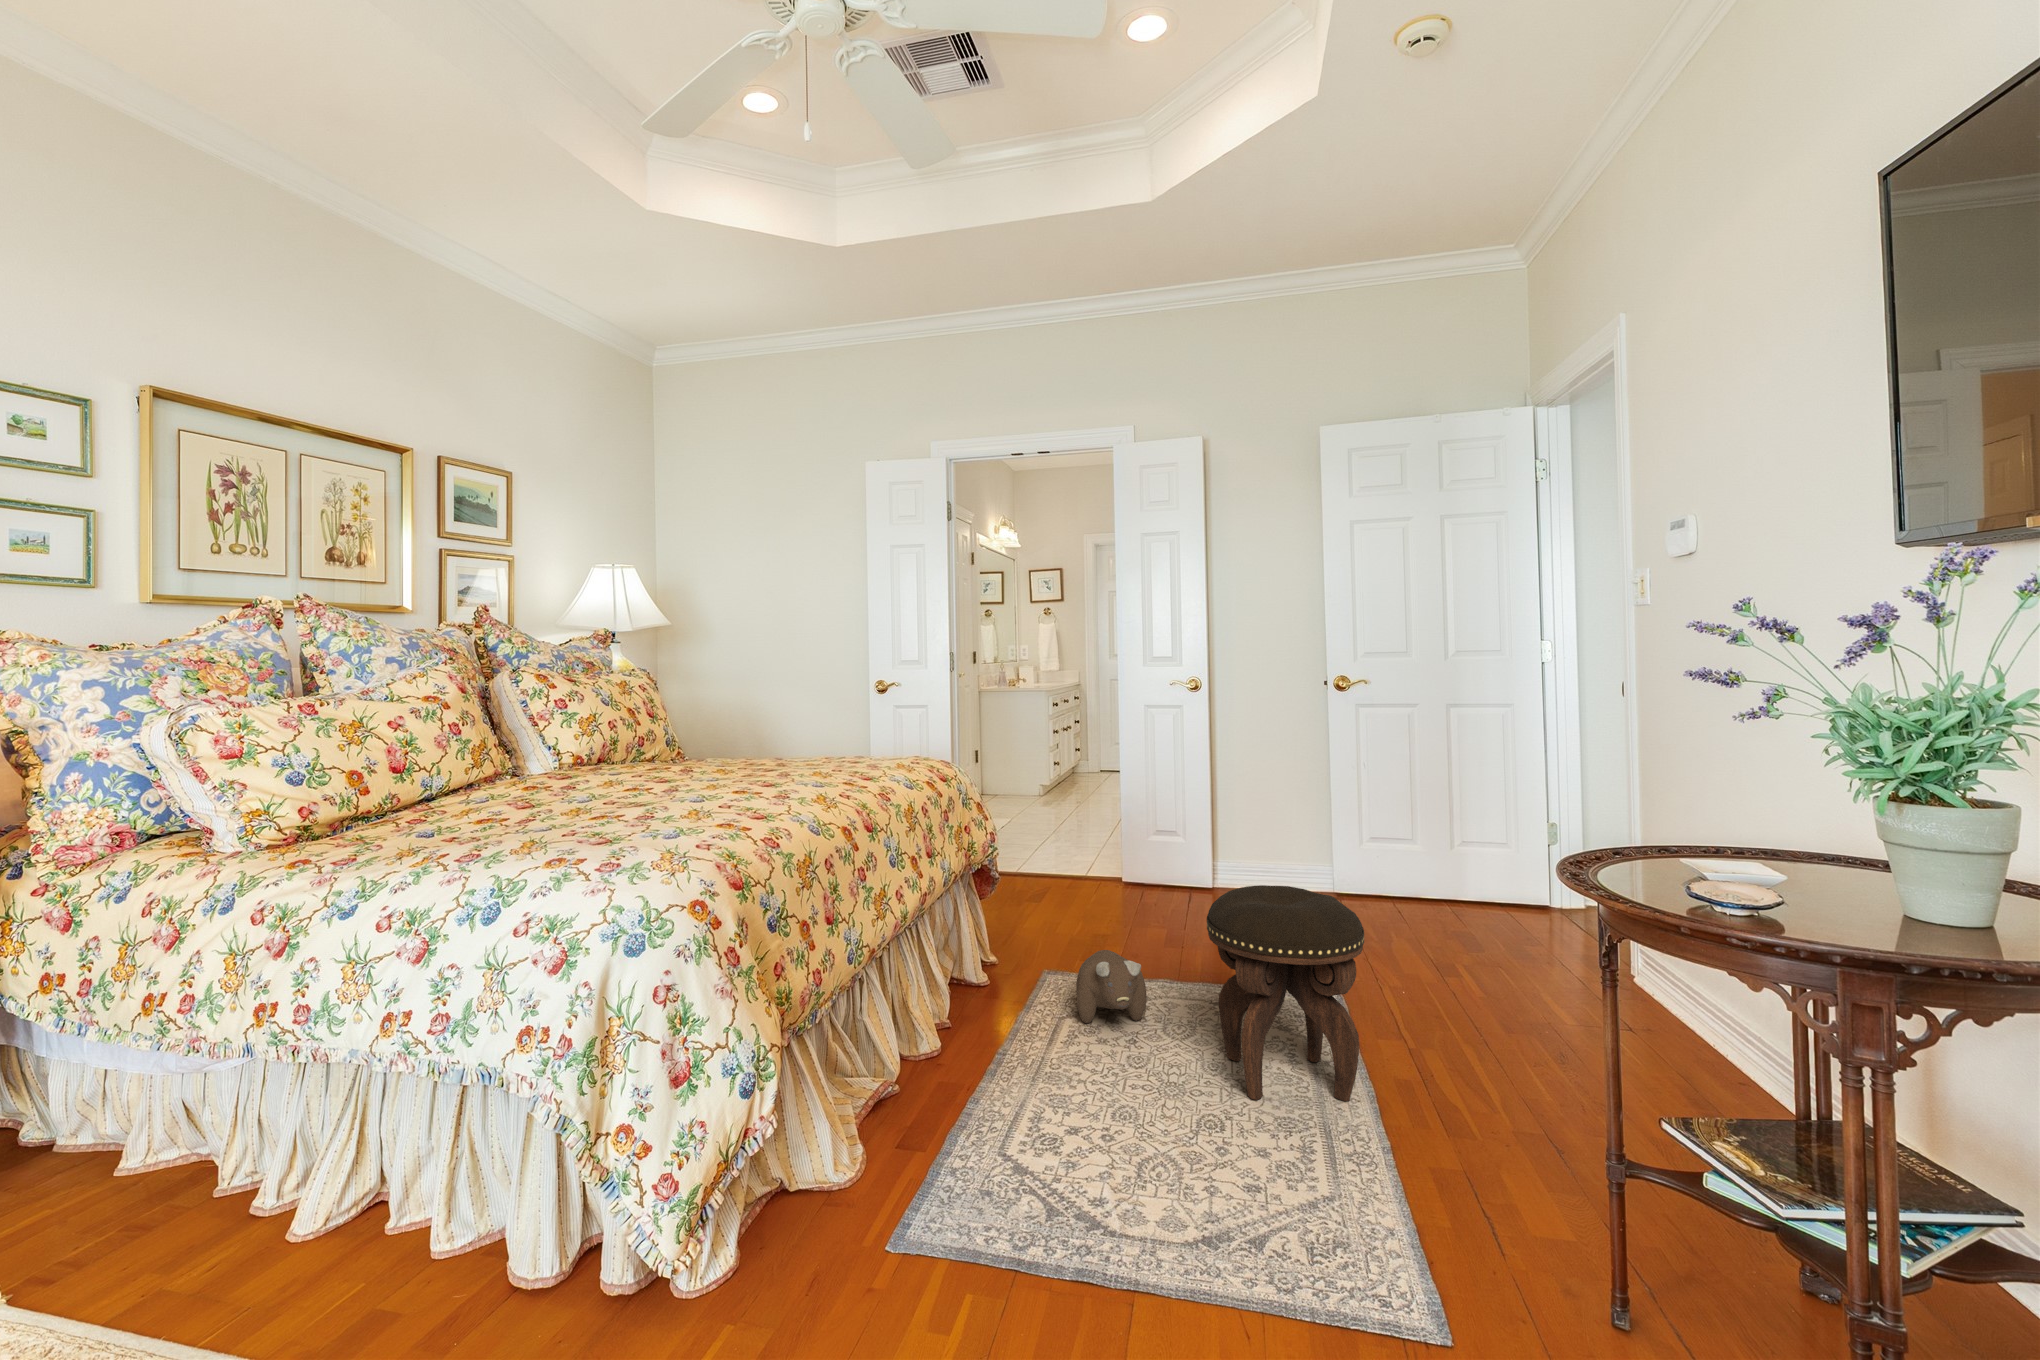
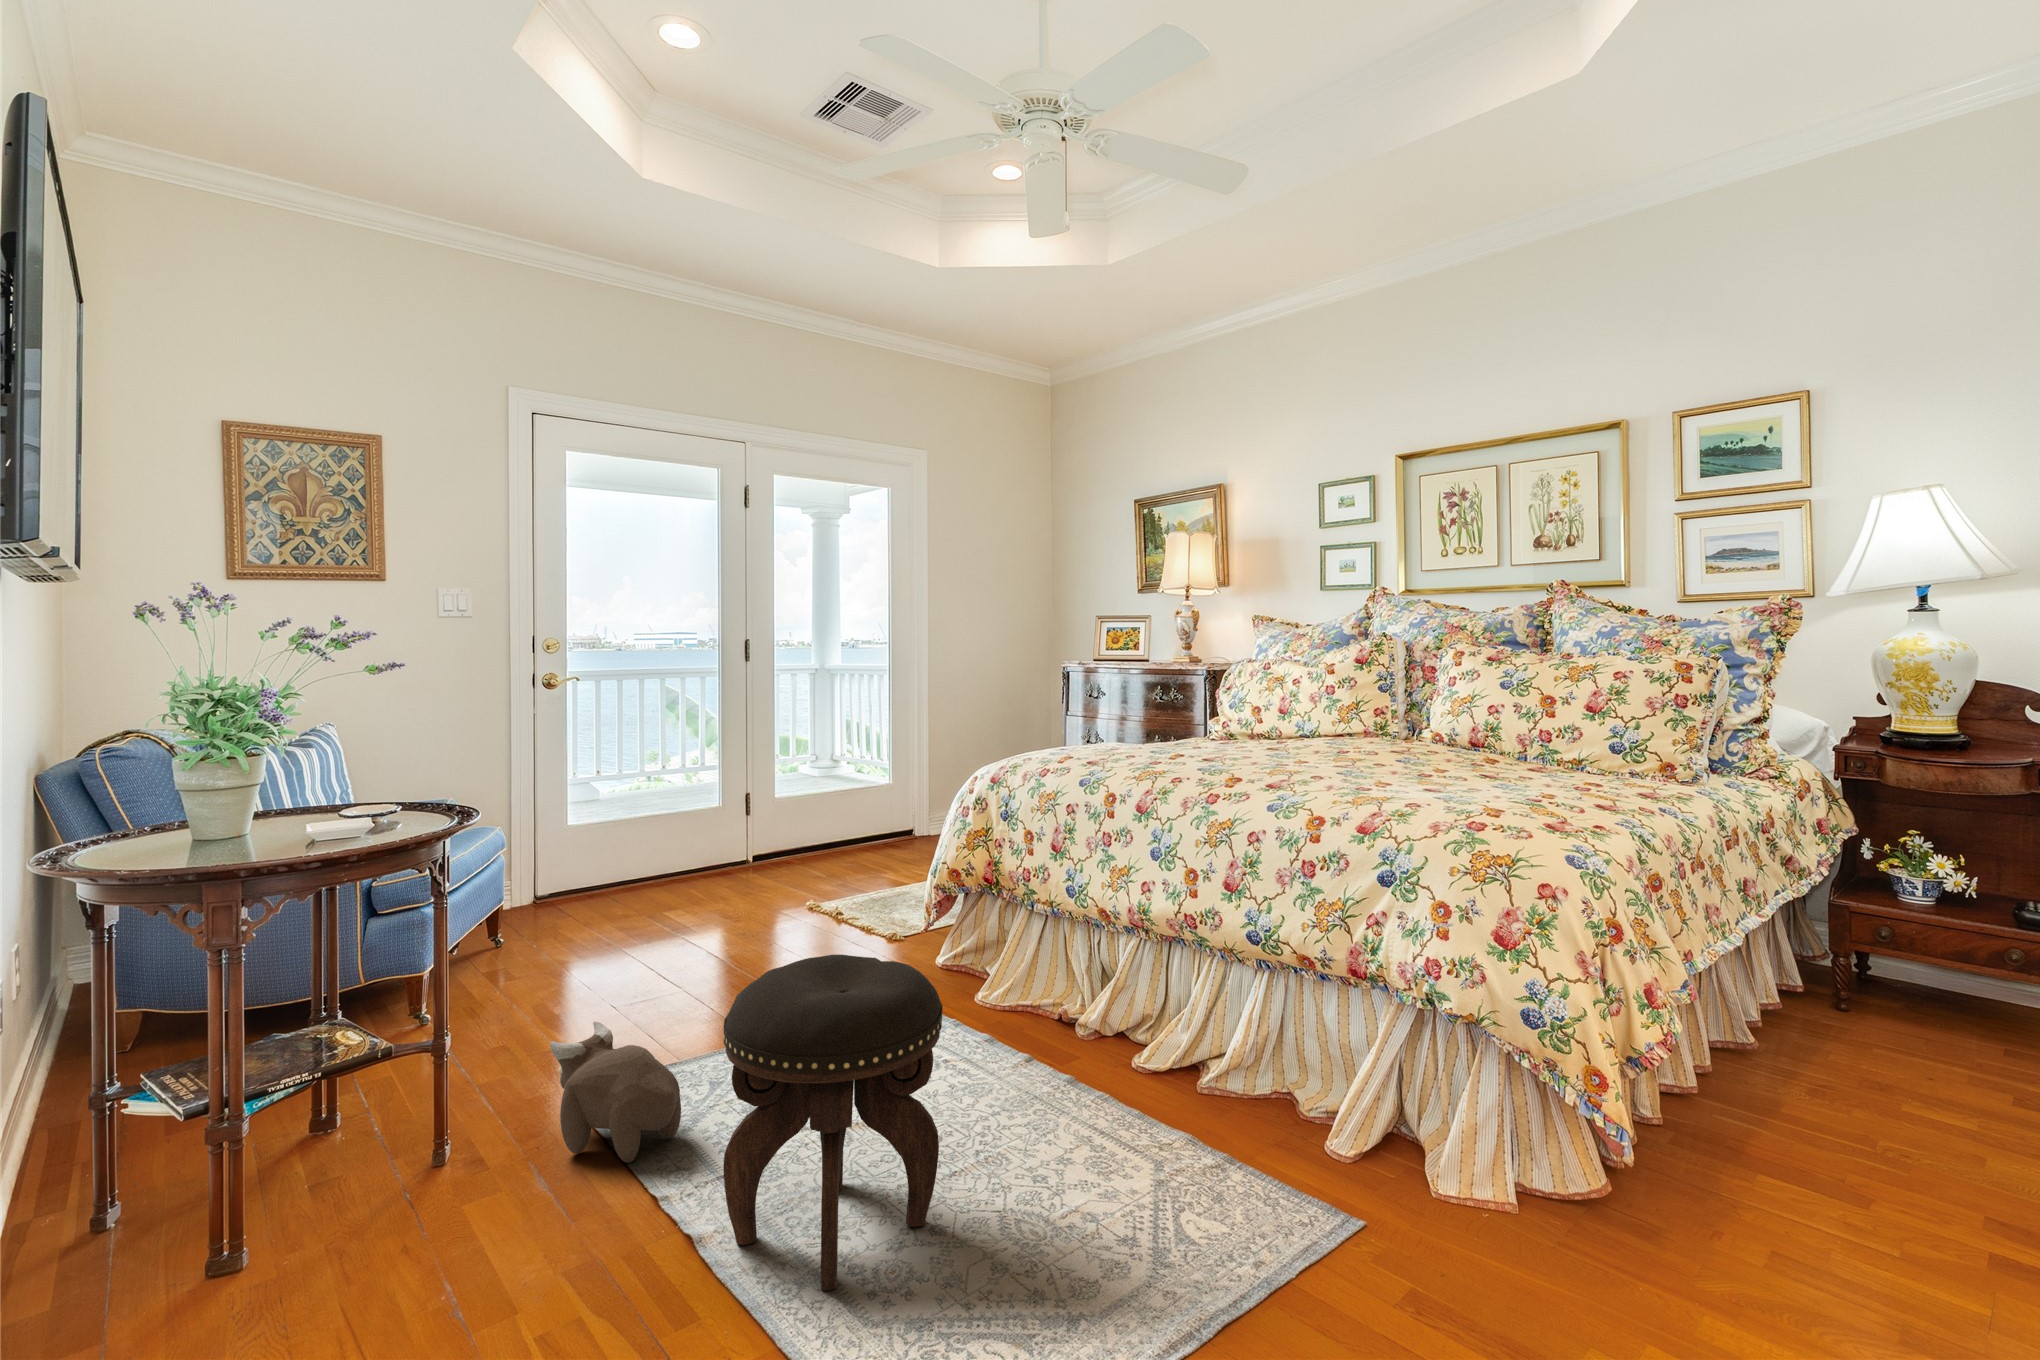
plush toy: present [1076,950,1147,1023] -> present [550,1022,681,1163]

